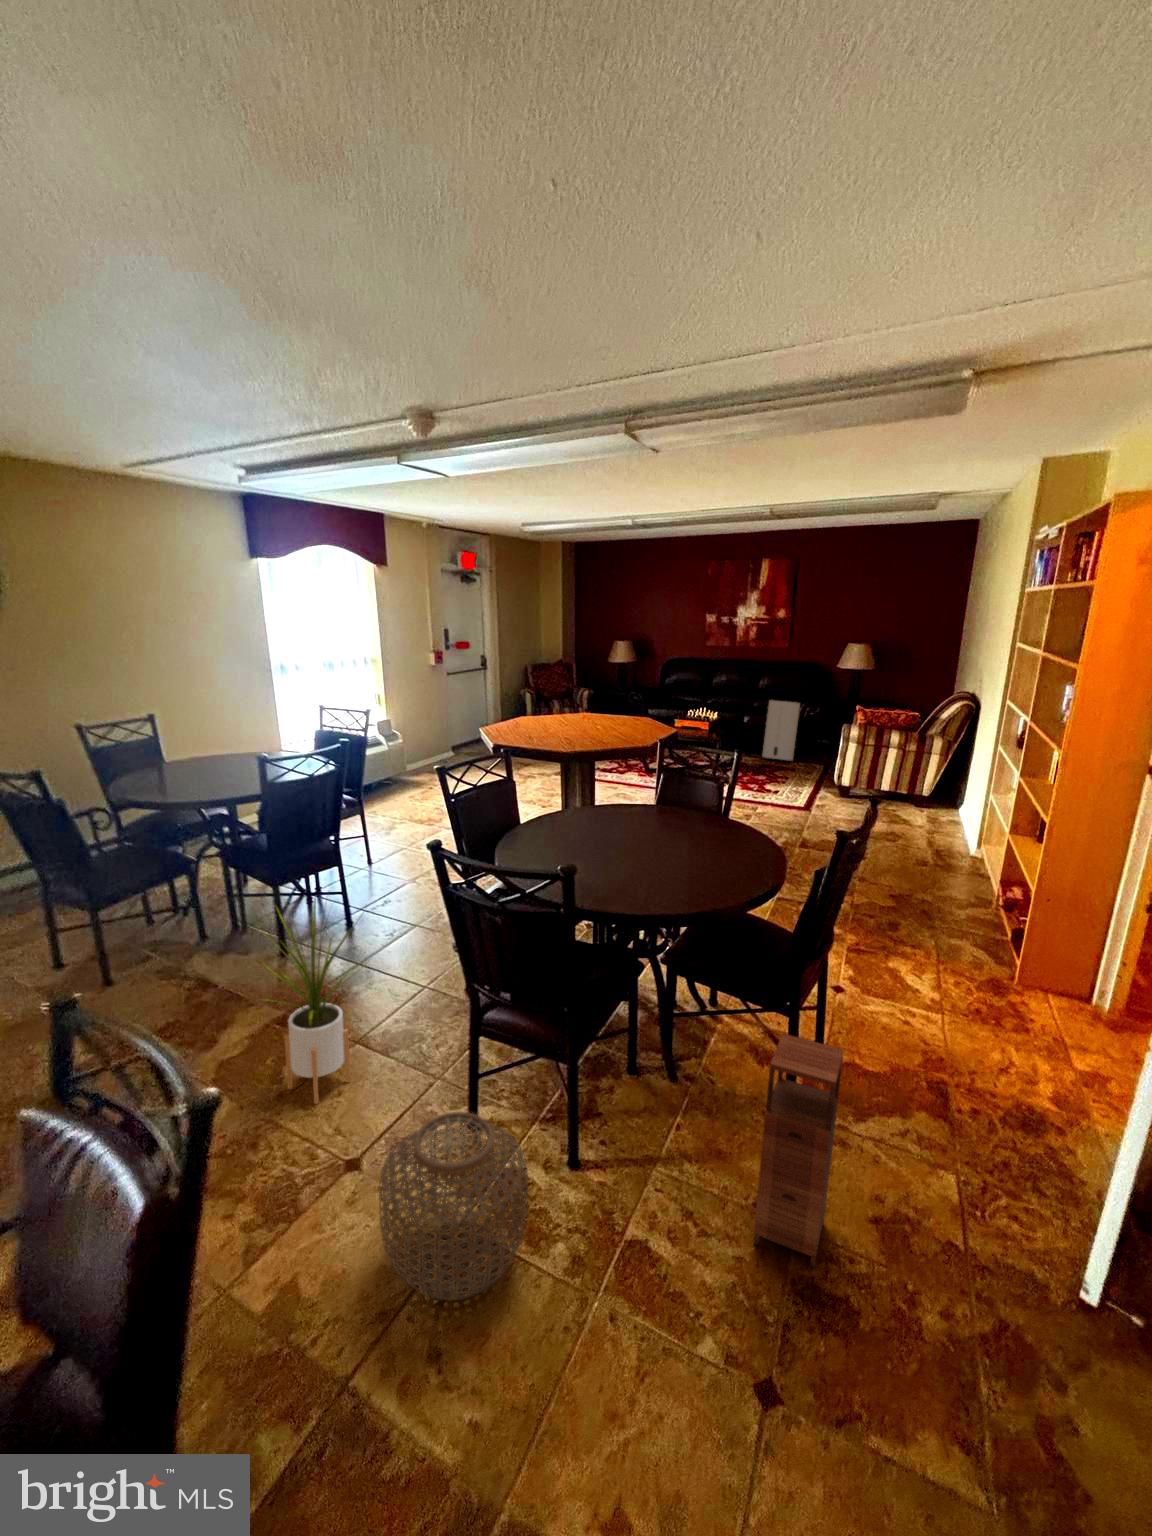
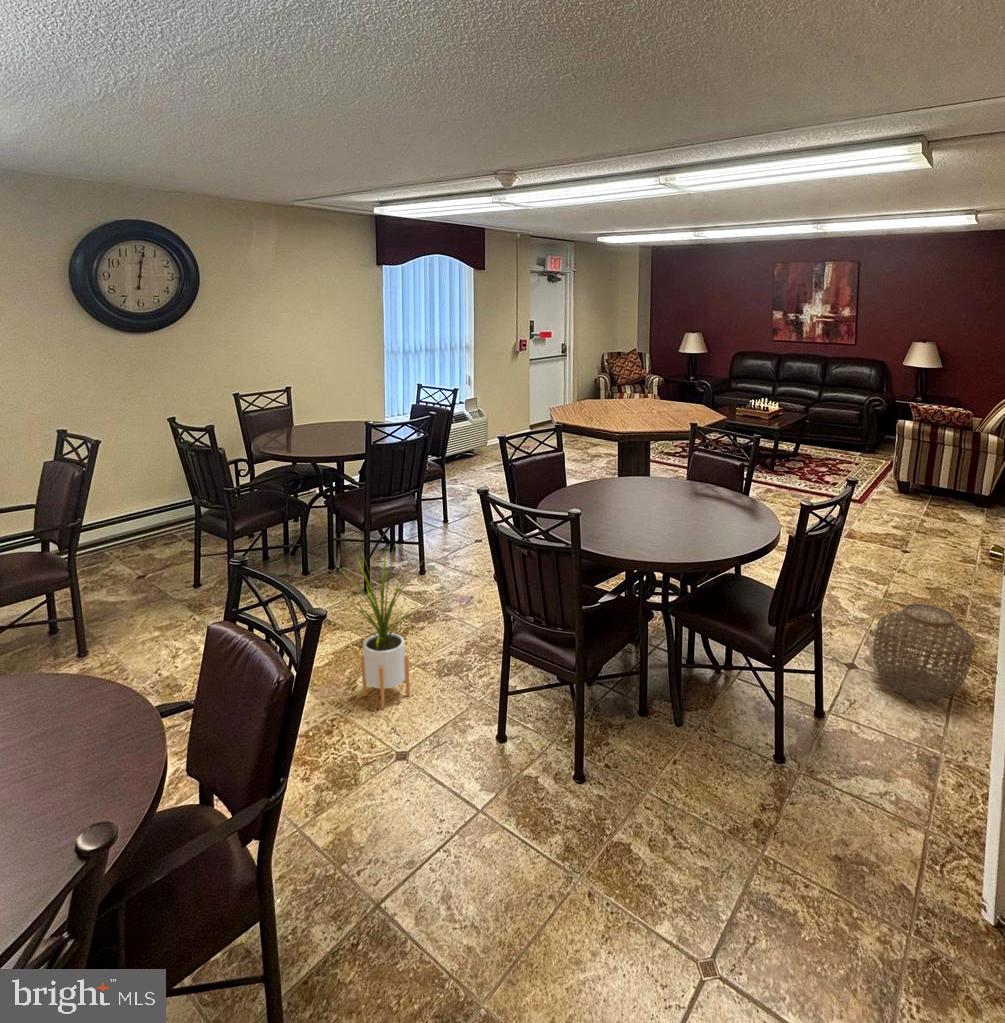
air purifier: present [762,700,800,760] -> none [816,397,858,457]
storage cabinet: present [754,1033,844,1267] -> none [720,688,812,888]
woven basket: present [379,1112,528,1300] -> present [873,604,975,701]

